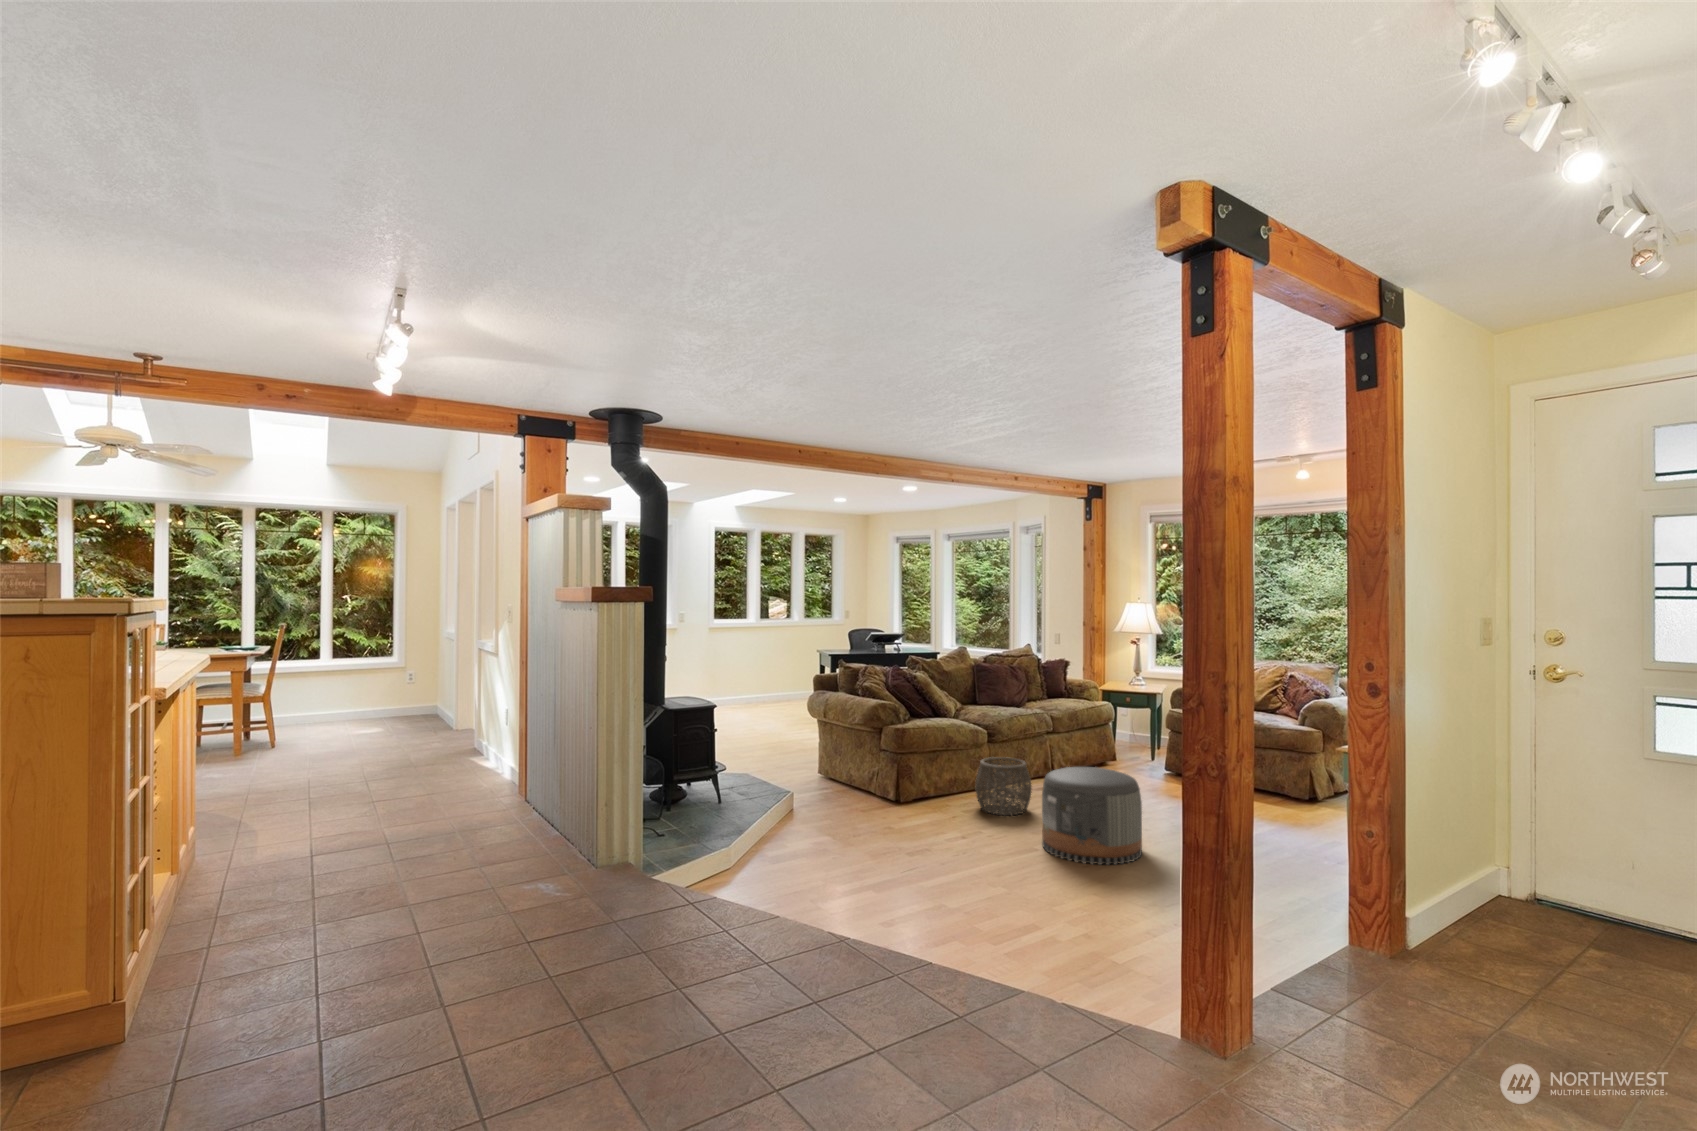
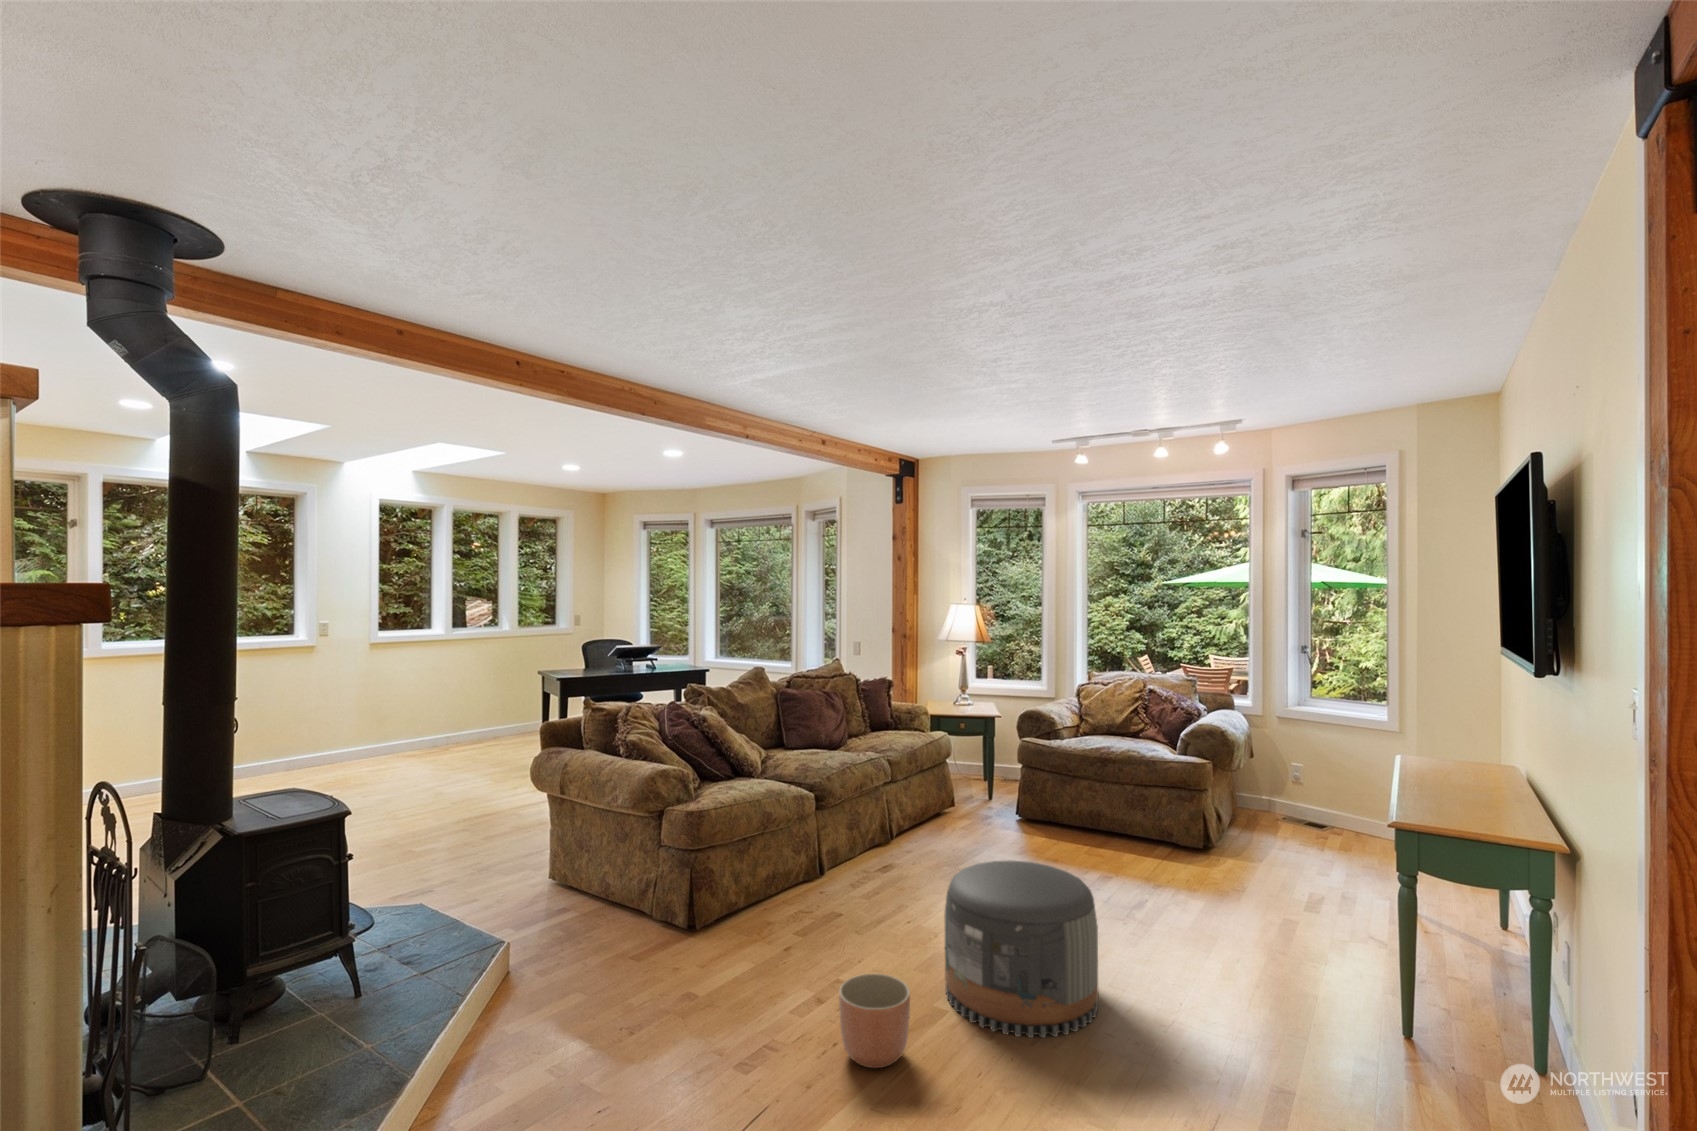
woven basket: present [975,757,1032,815] -> none [812,839,897,936]
planter: none [963,815,1004,861] -> present [839,974,910,1068]

